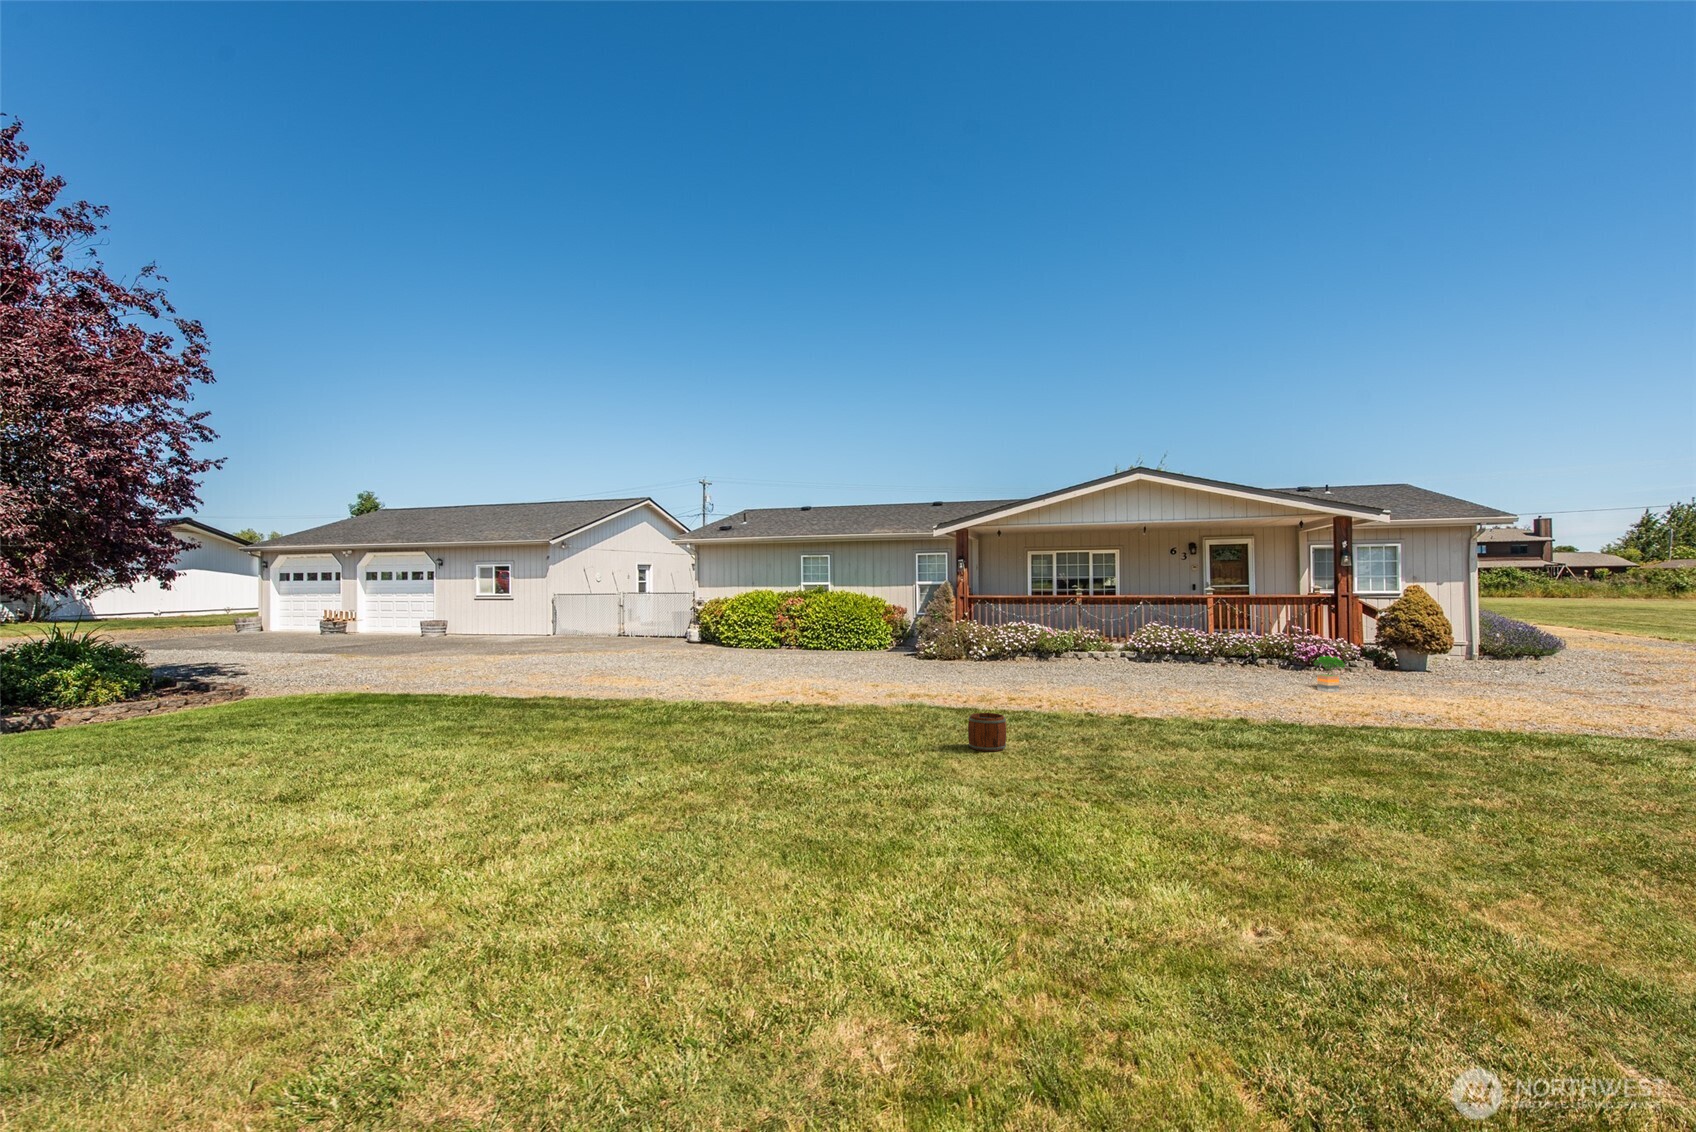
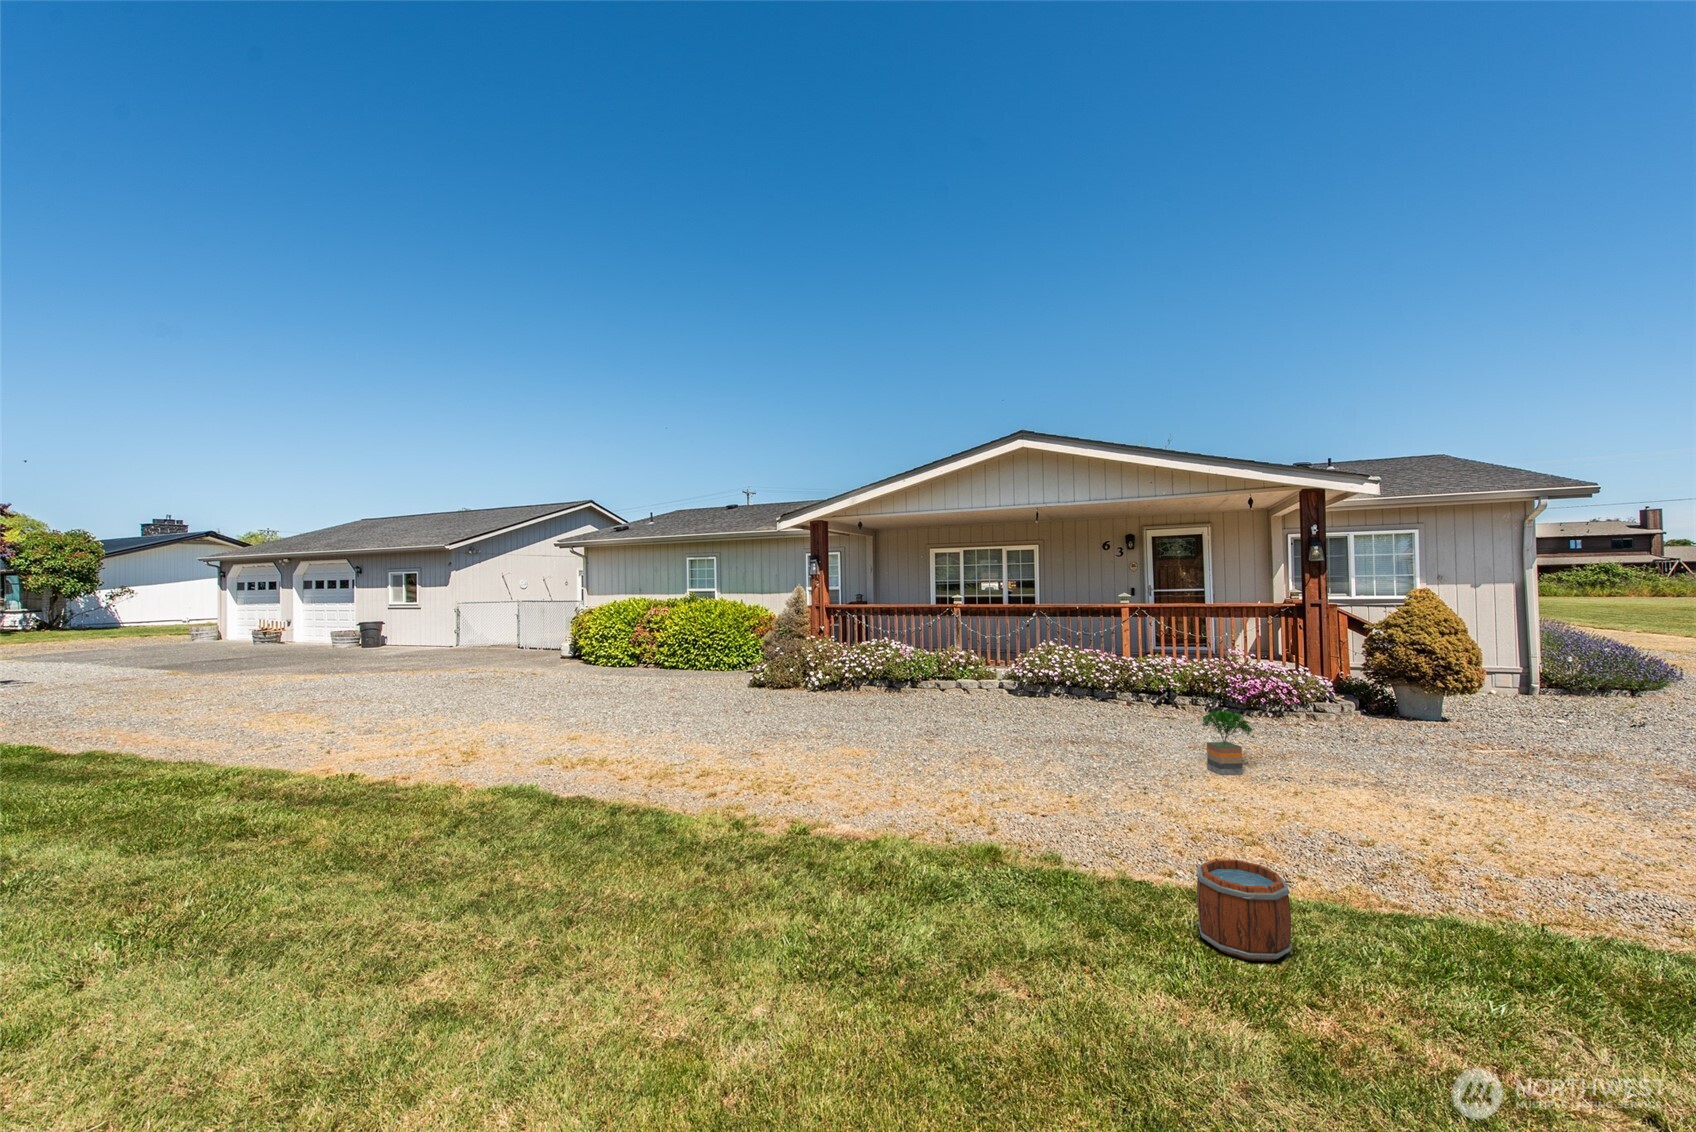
bucket: present [968,713,1006,751] -> present [1197,859,1292,961]

